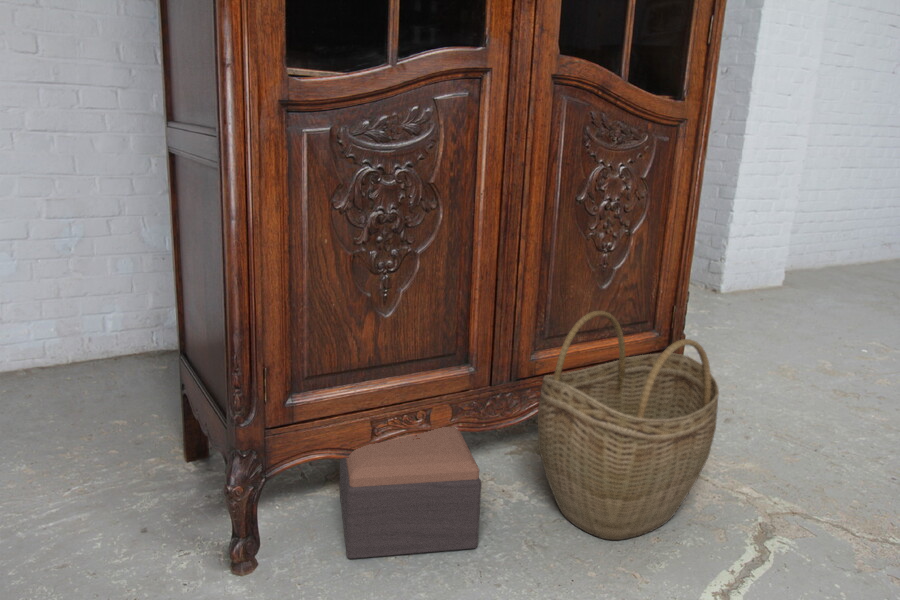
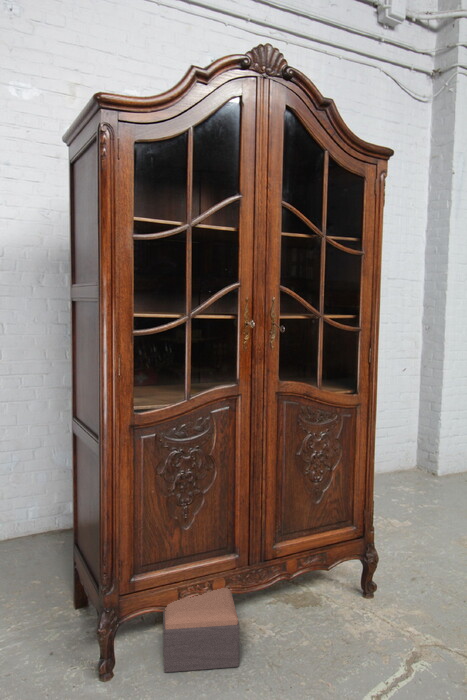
woven basket: present [538,311,719,540] -> none [275,519,380,663]

